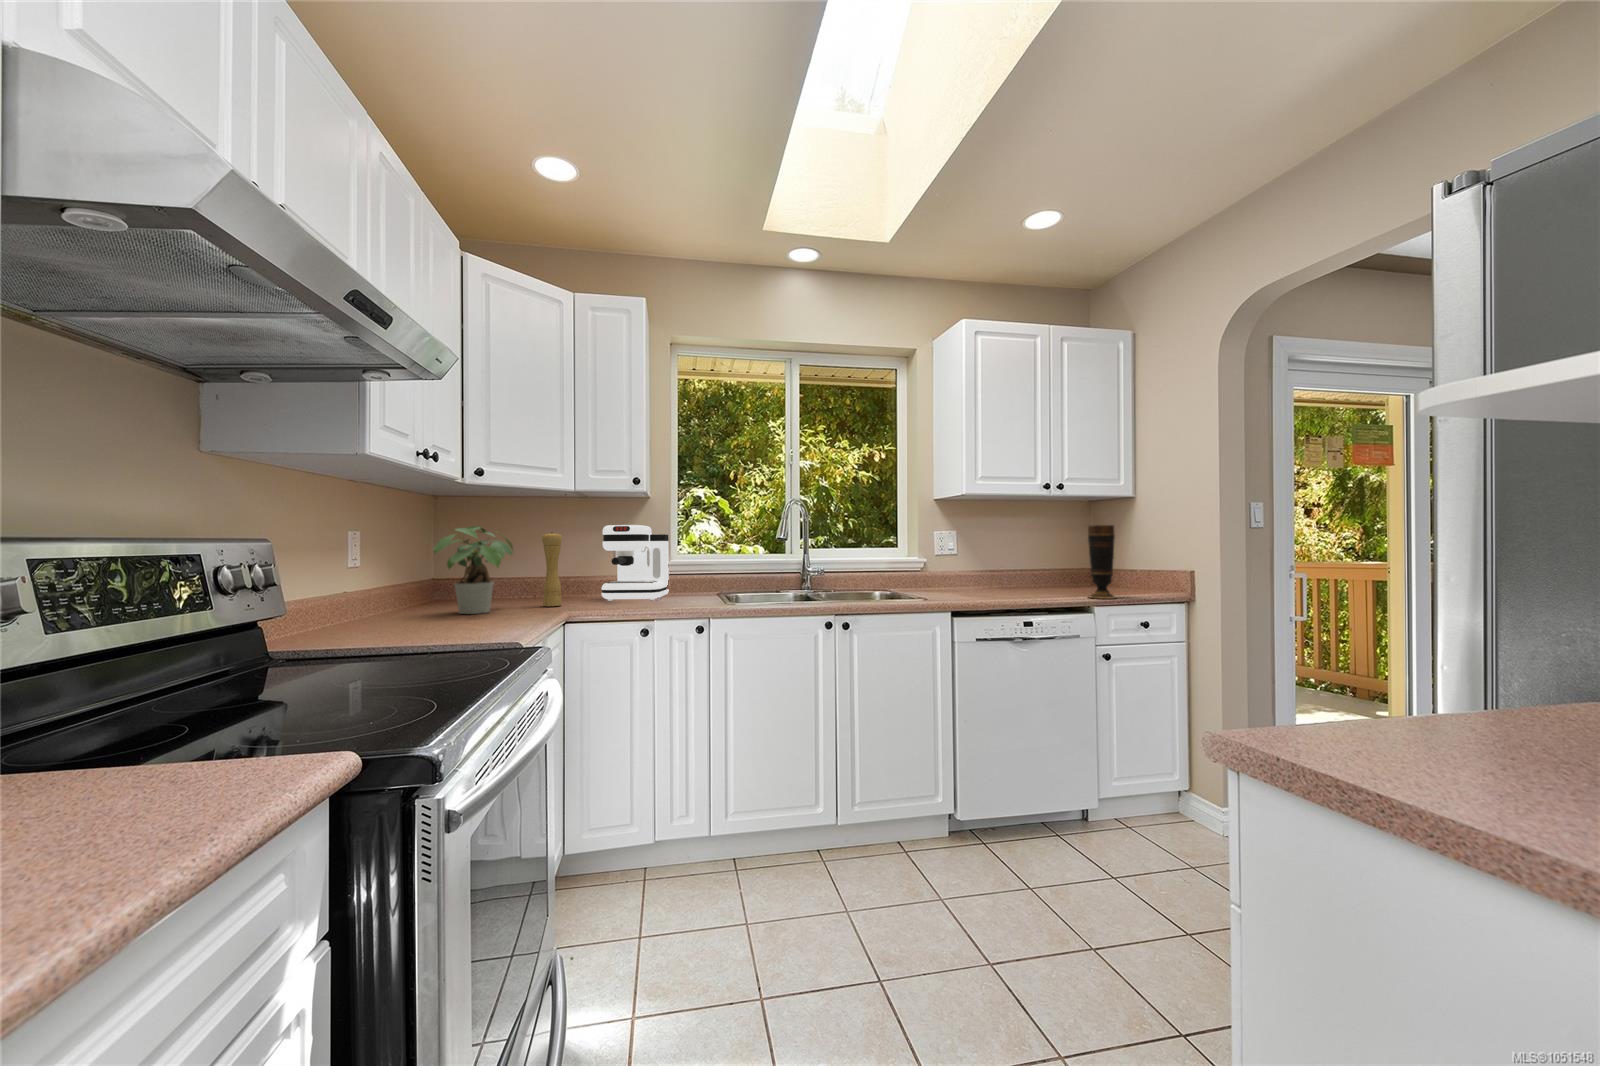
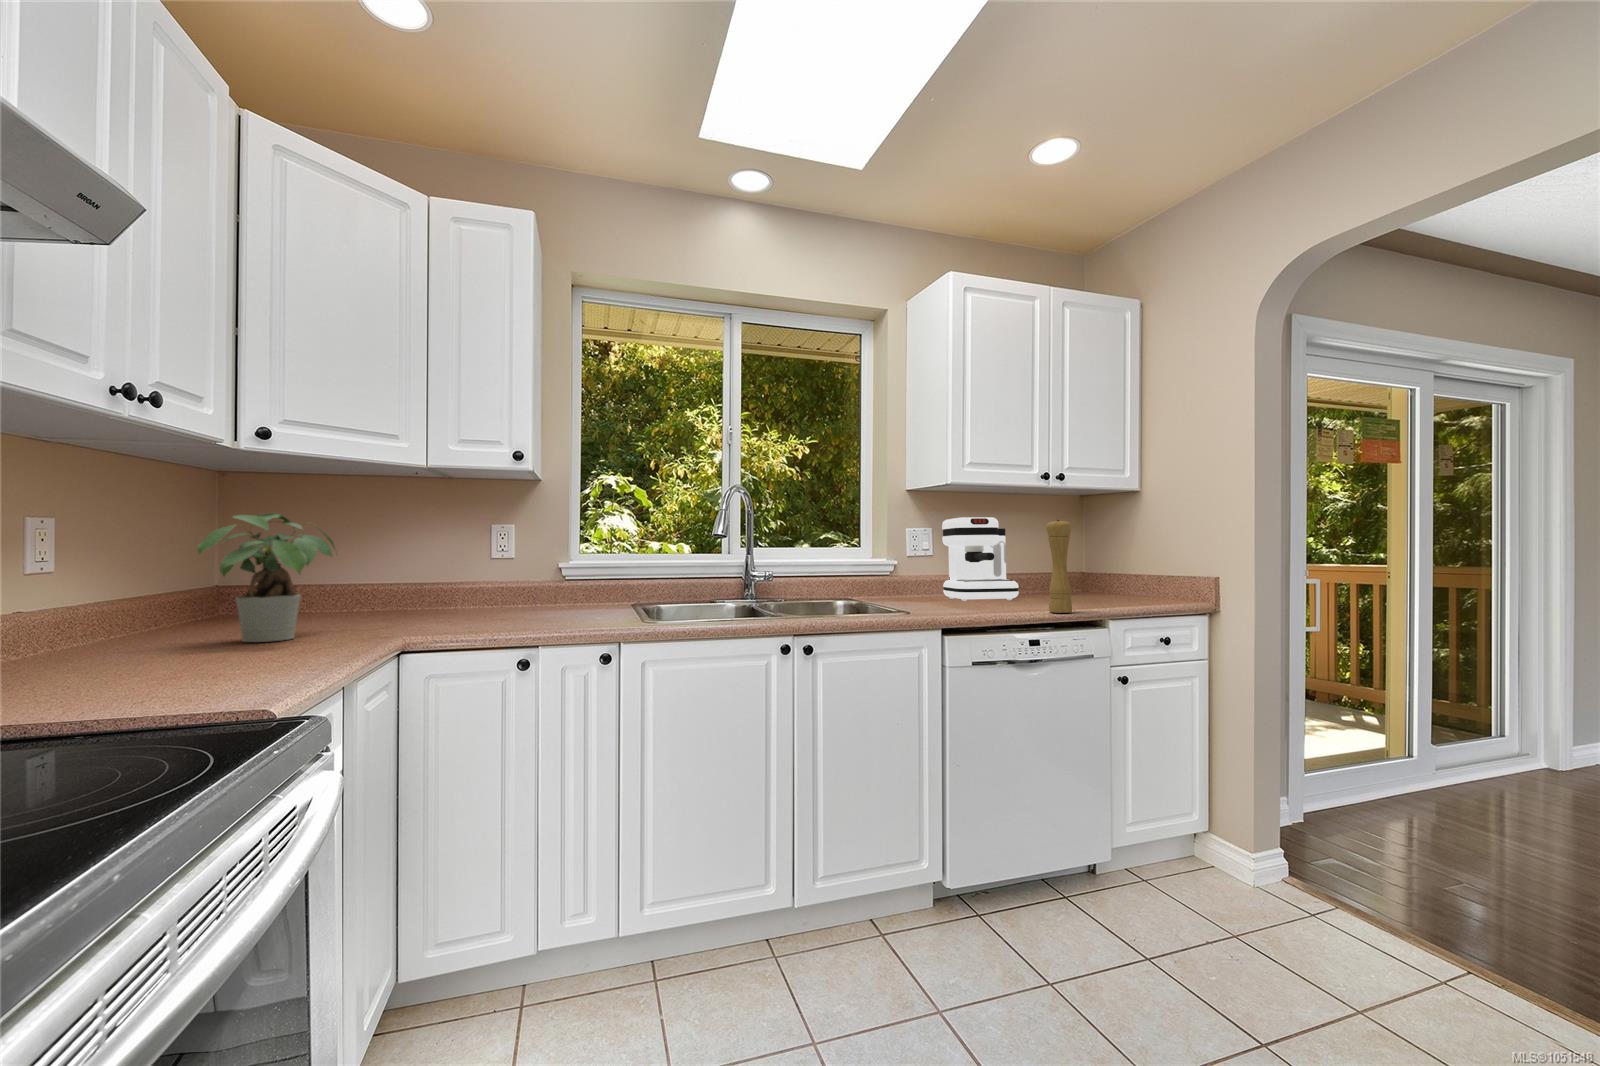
coffee maker: present [602,525,669,601] -> present [942,517,1019,601]
vase: present [1088,525,1115,599] -> none [1101,519,1138,610]
pepper mill: present [542,532,562,606] -> present [1046,520,1072,613]

